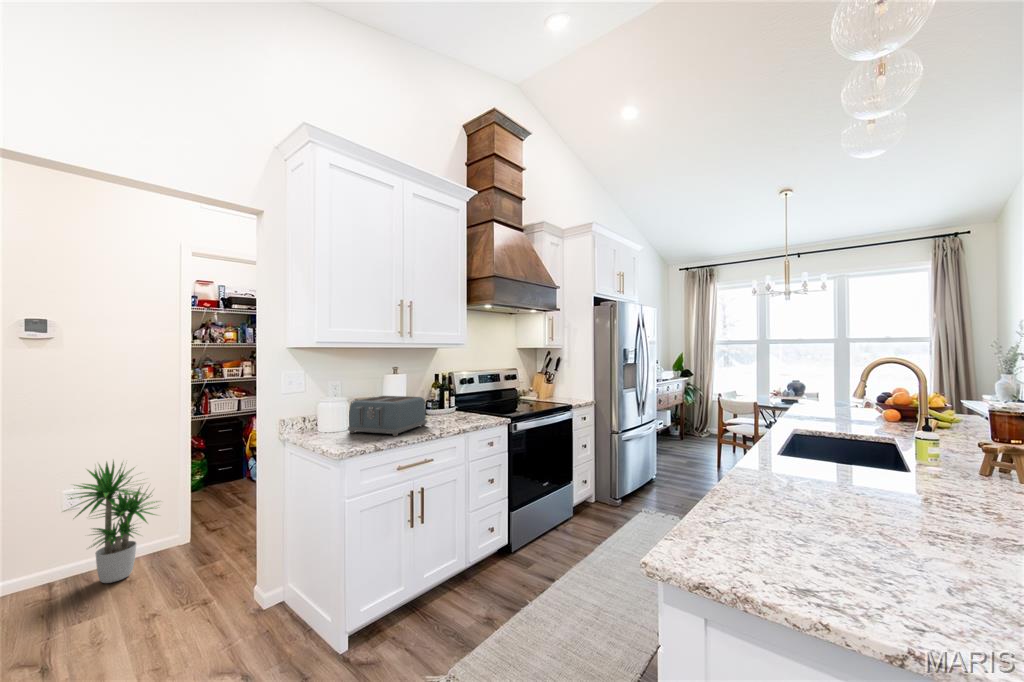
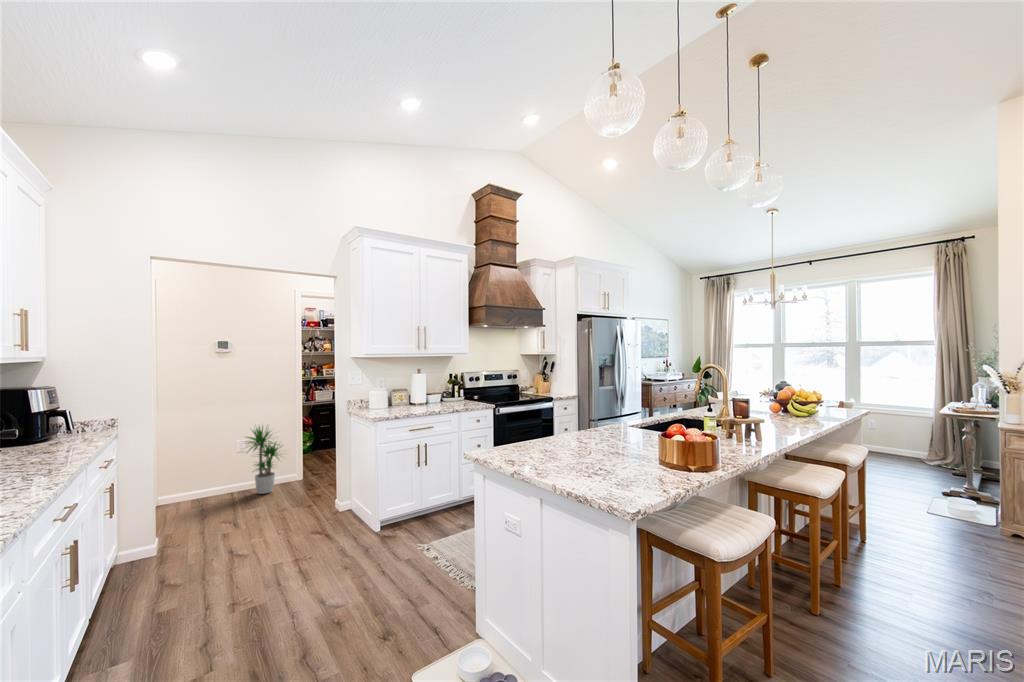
toaster: present [348,396,427,436] -> none [385,388,435,412]

